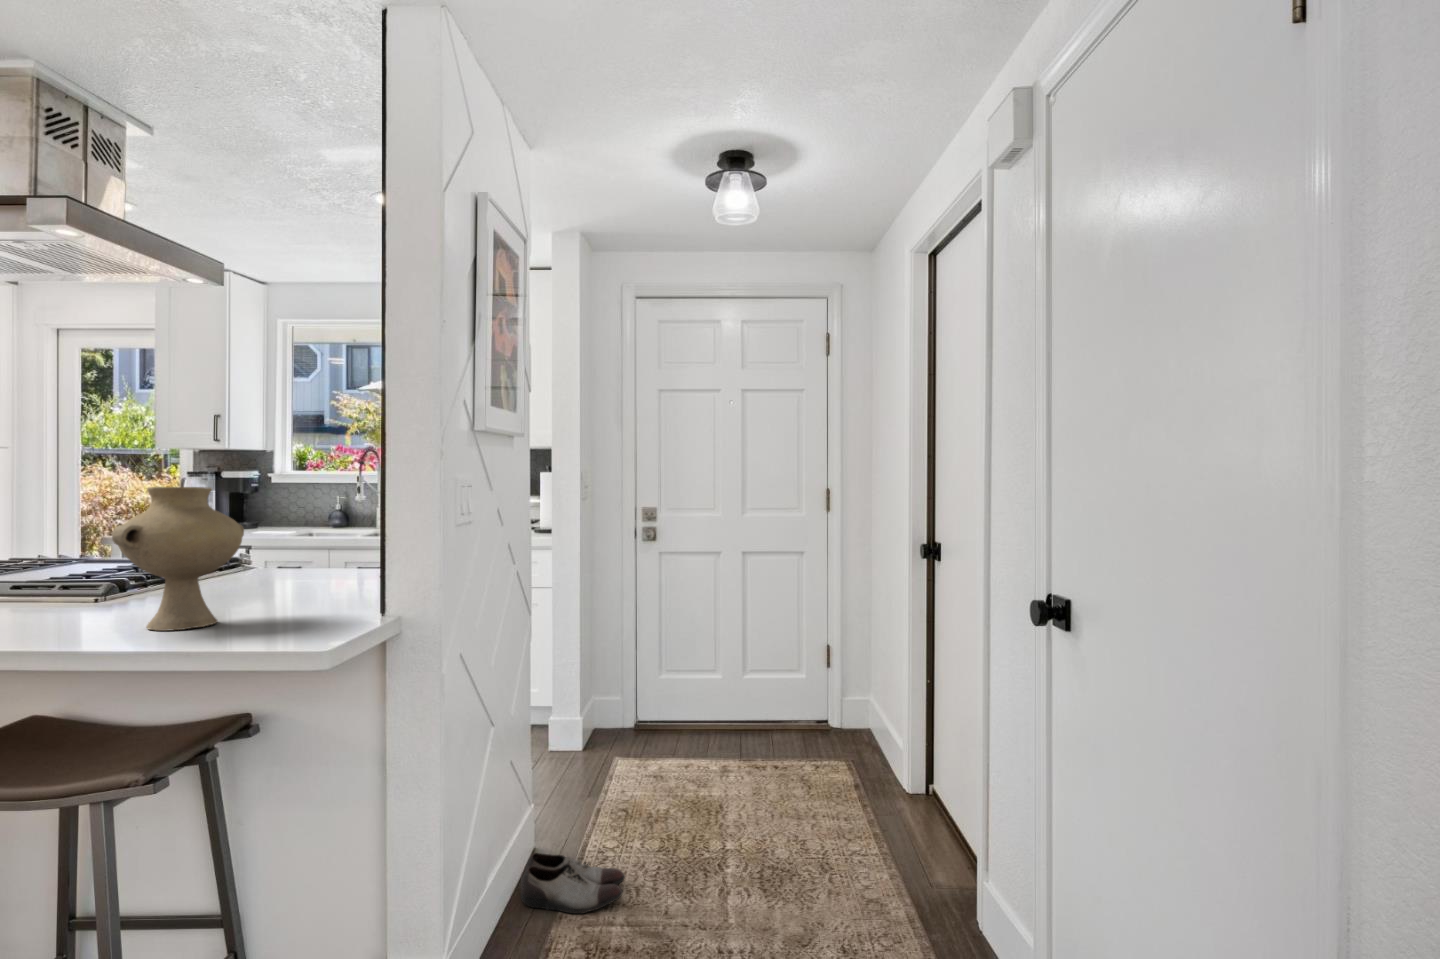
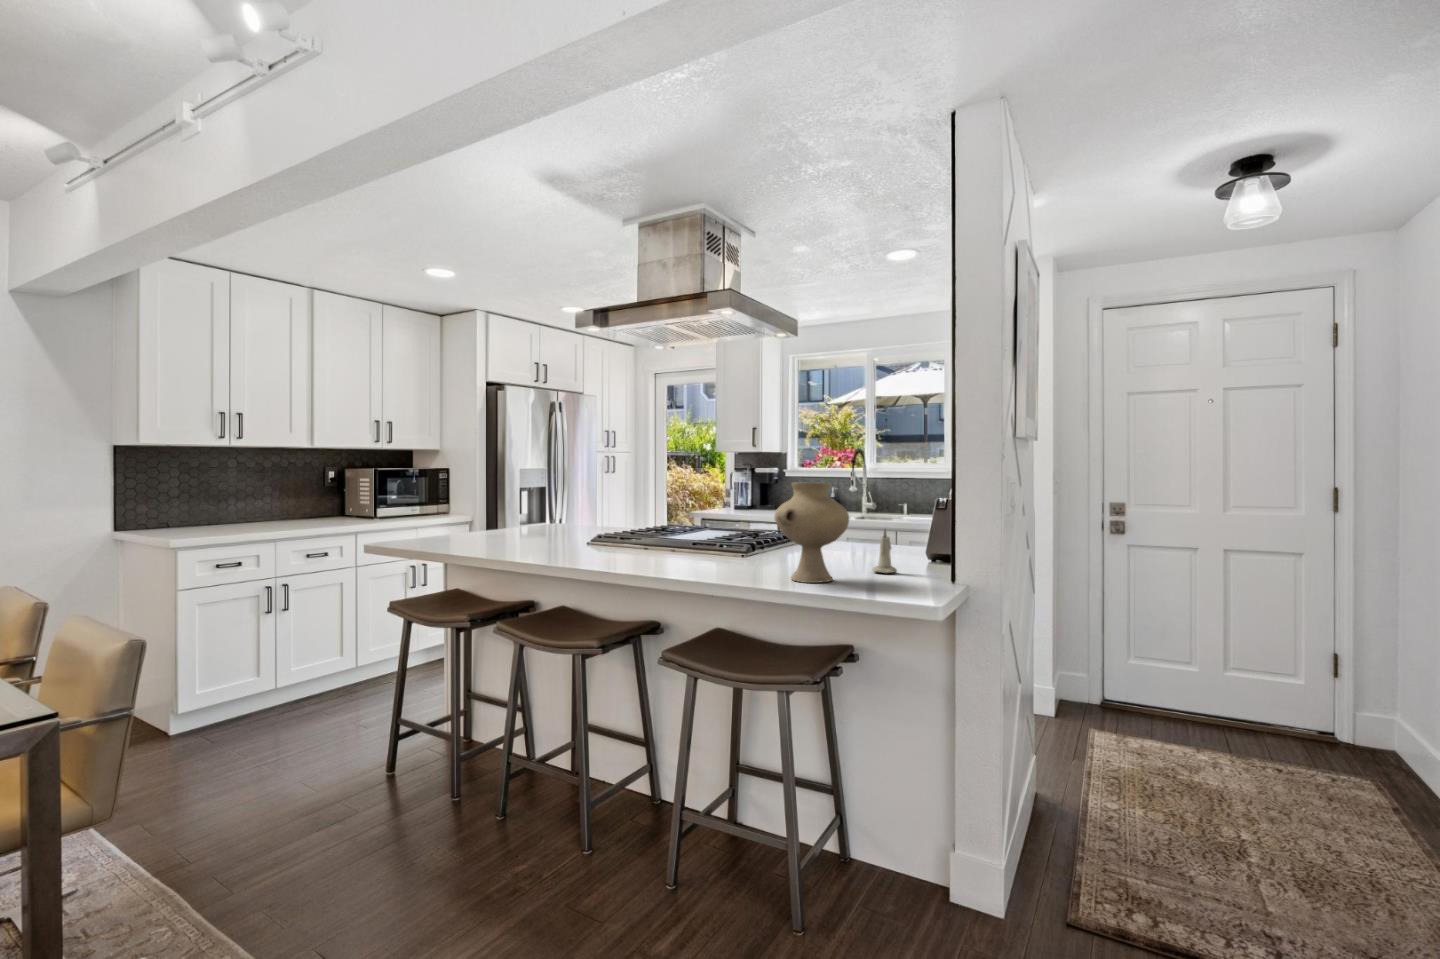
candle: none [295,546,332,607] -> present [872,529,897,573]
shoe: present [520,853,625,914] -> none [1039,797,1141,861]

